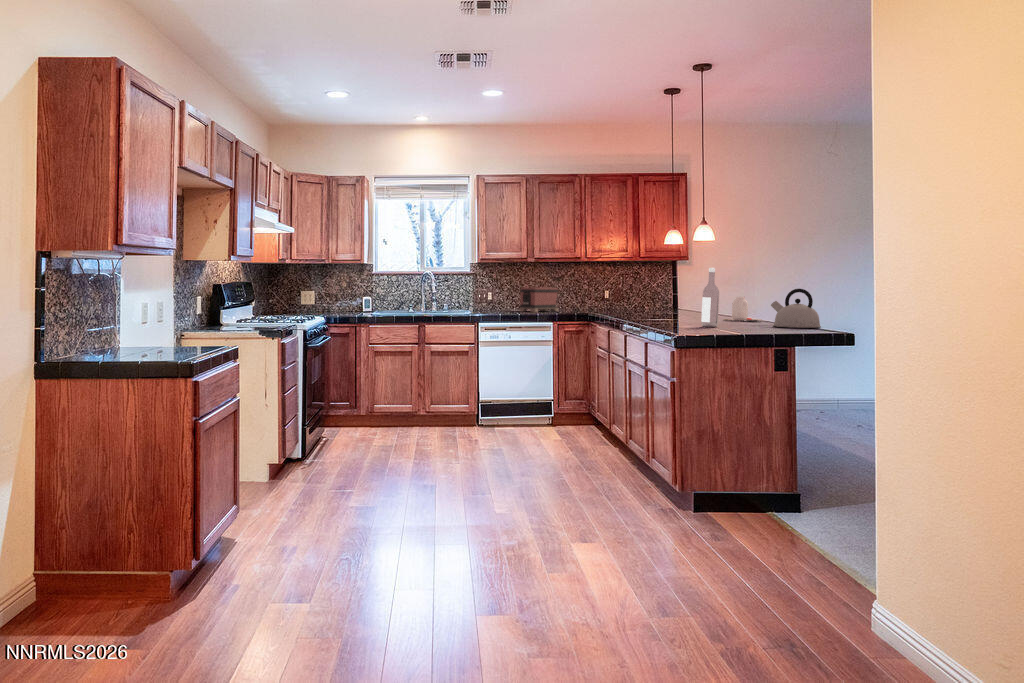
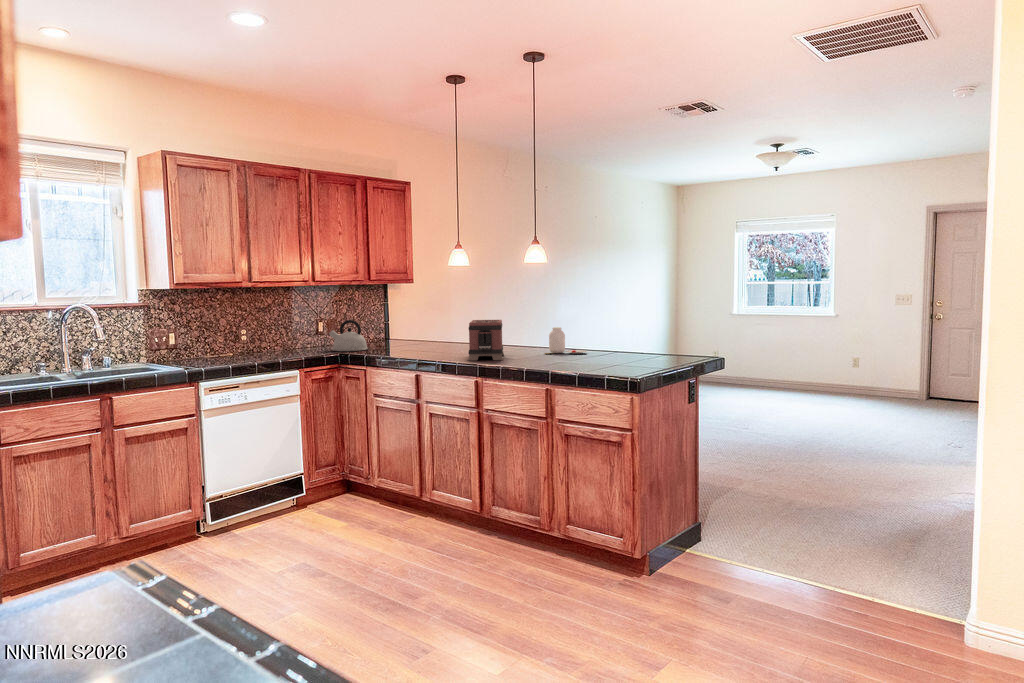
wine bottle: present [701,268,719,327] -> none [616,305,633,370]
toaster: present [519,288,559,312] -> present [468,320,504,361]
kettle: present [771,289,821,328] -> present [329,320,368,351]

